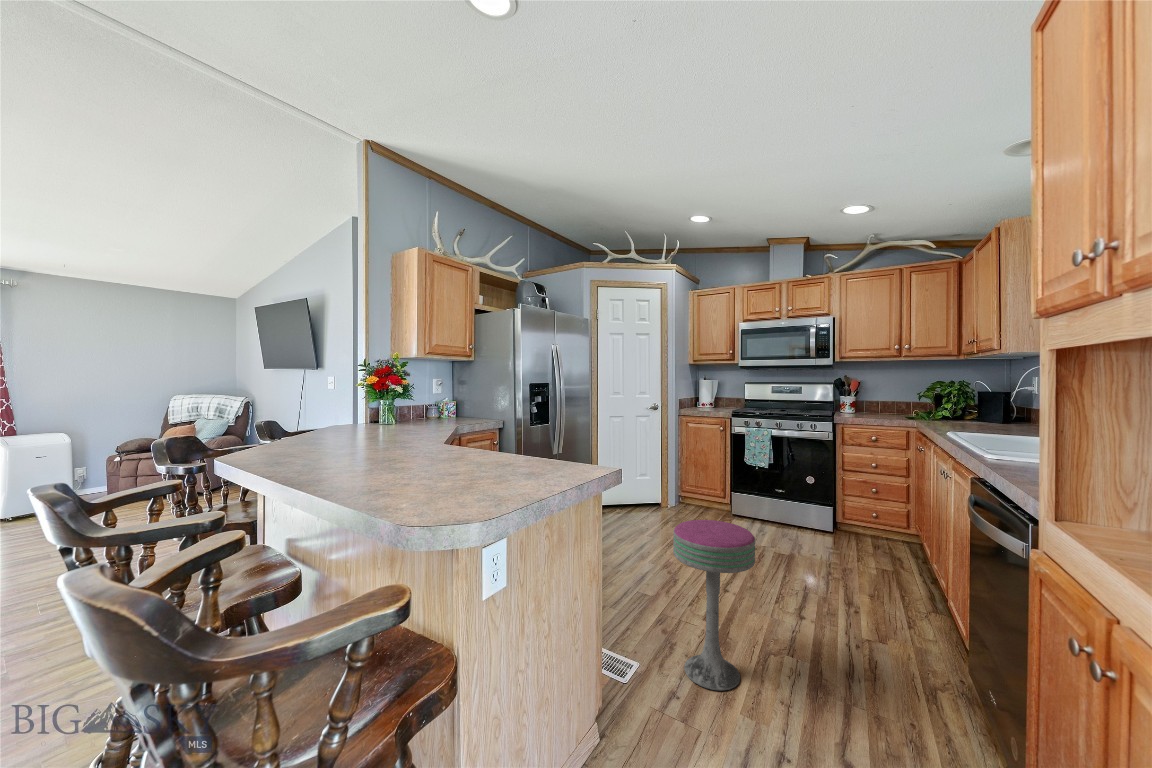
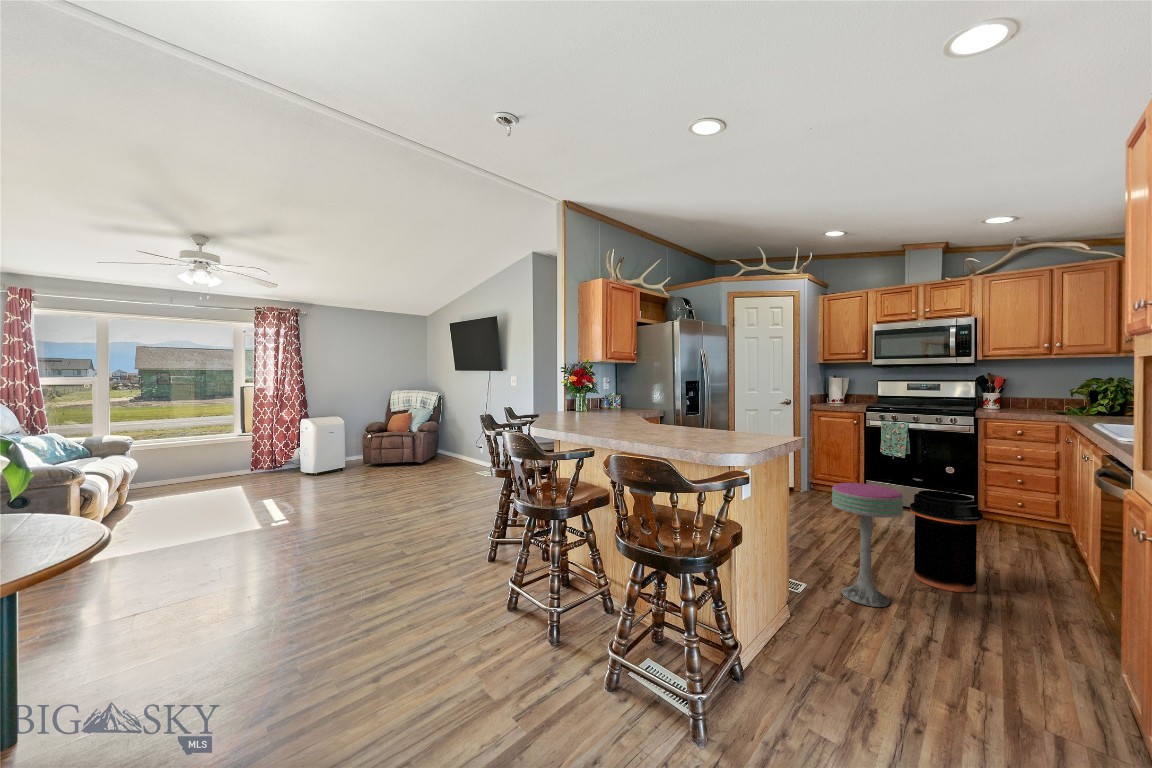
trash can: none [767,519,843,648] -> present [910,490,983,592]

